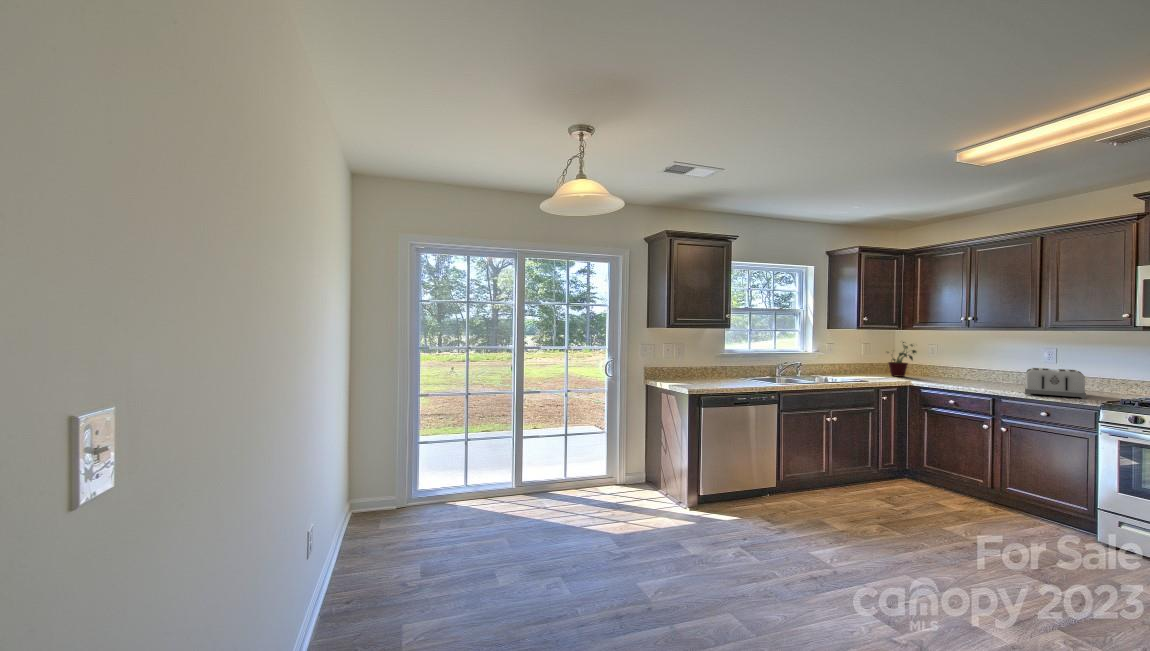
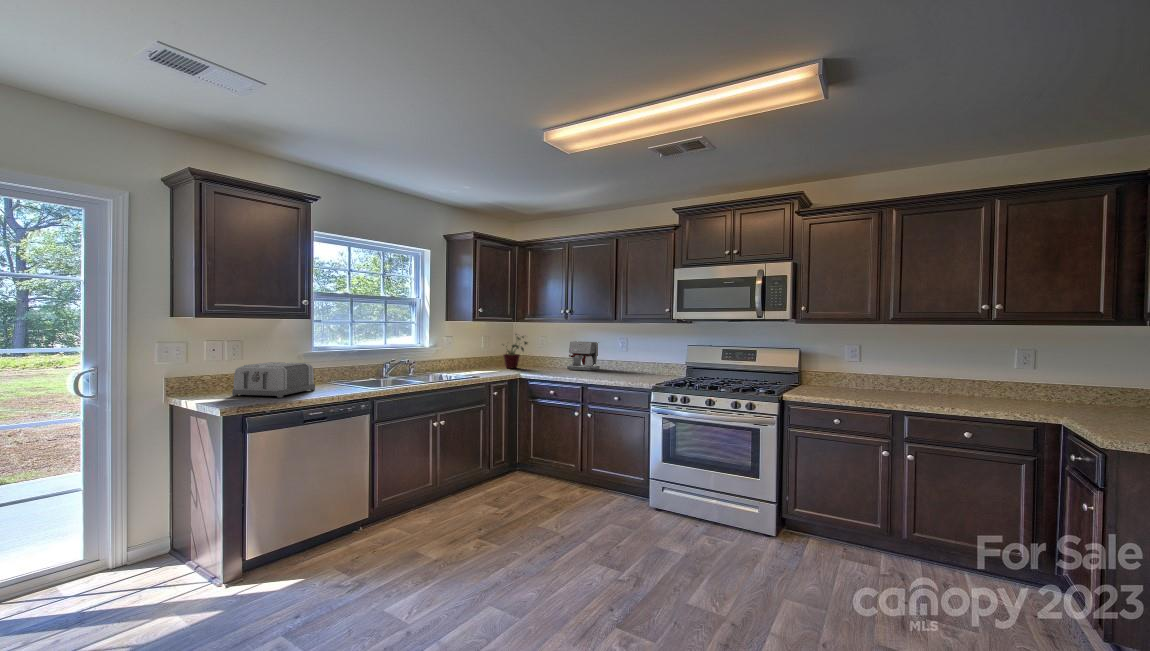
coffee maker: none [969,351,1017,384] -> present [567,341,600,371]
toaster: present [1025,368,1086,399] -> present [232,362,315,398]

